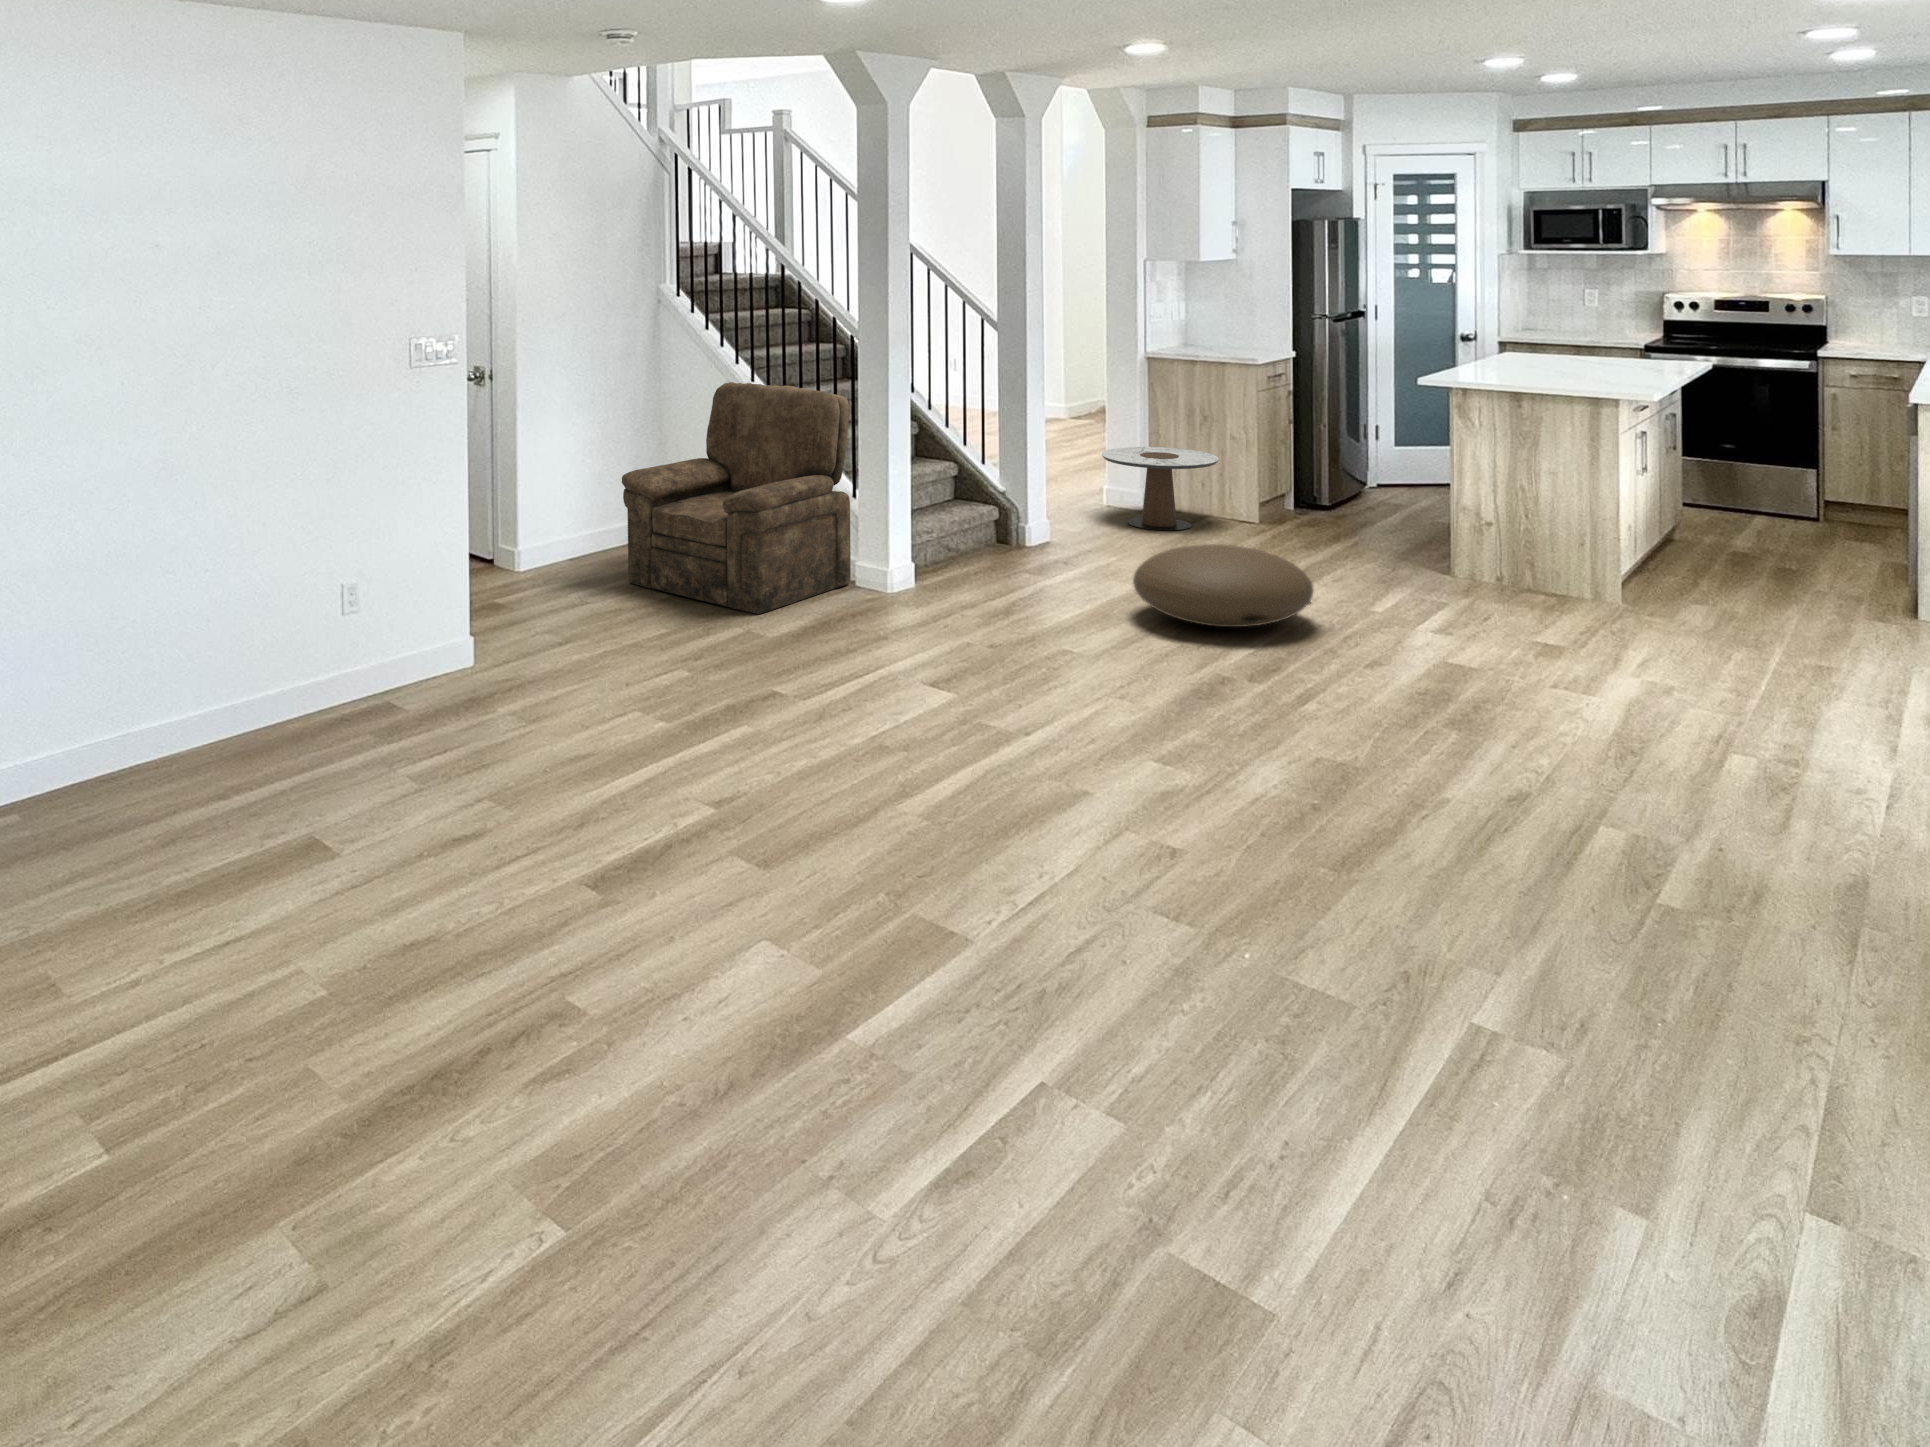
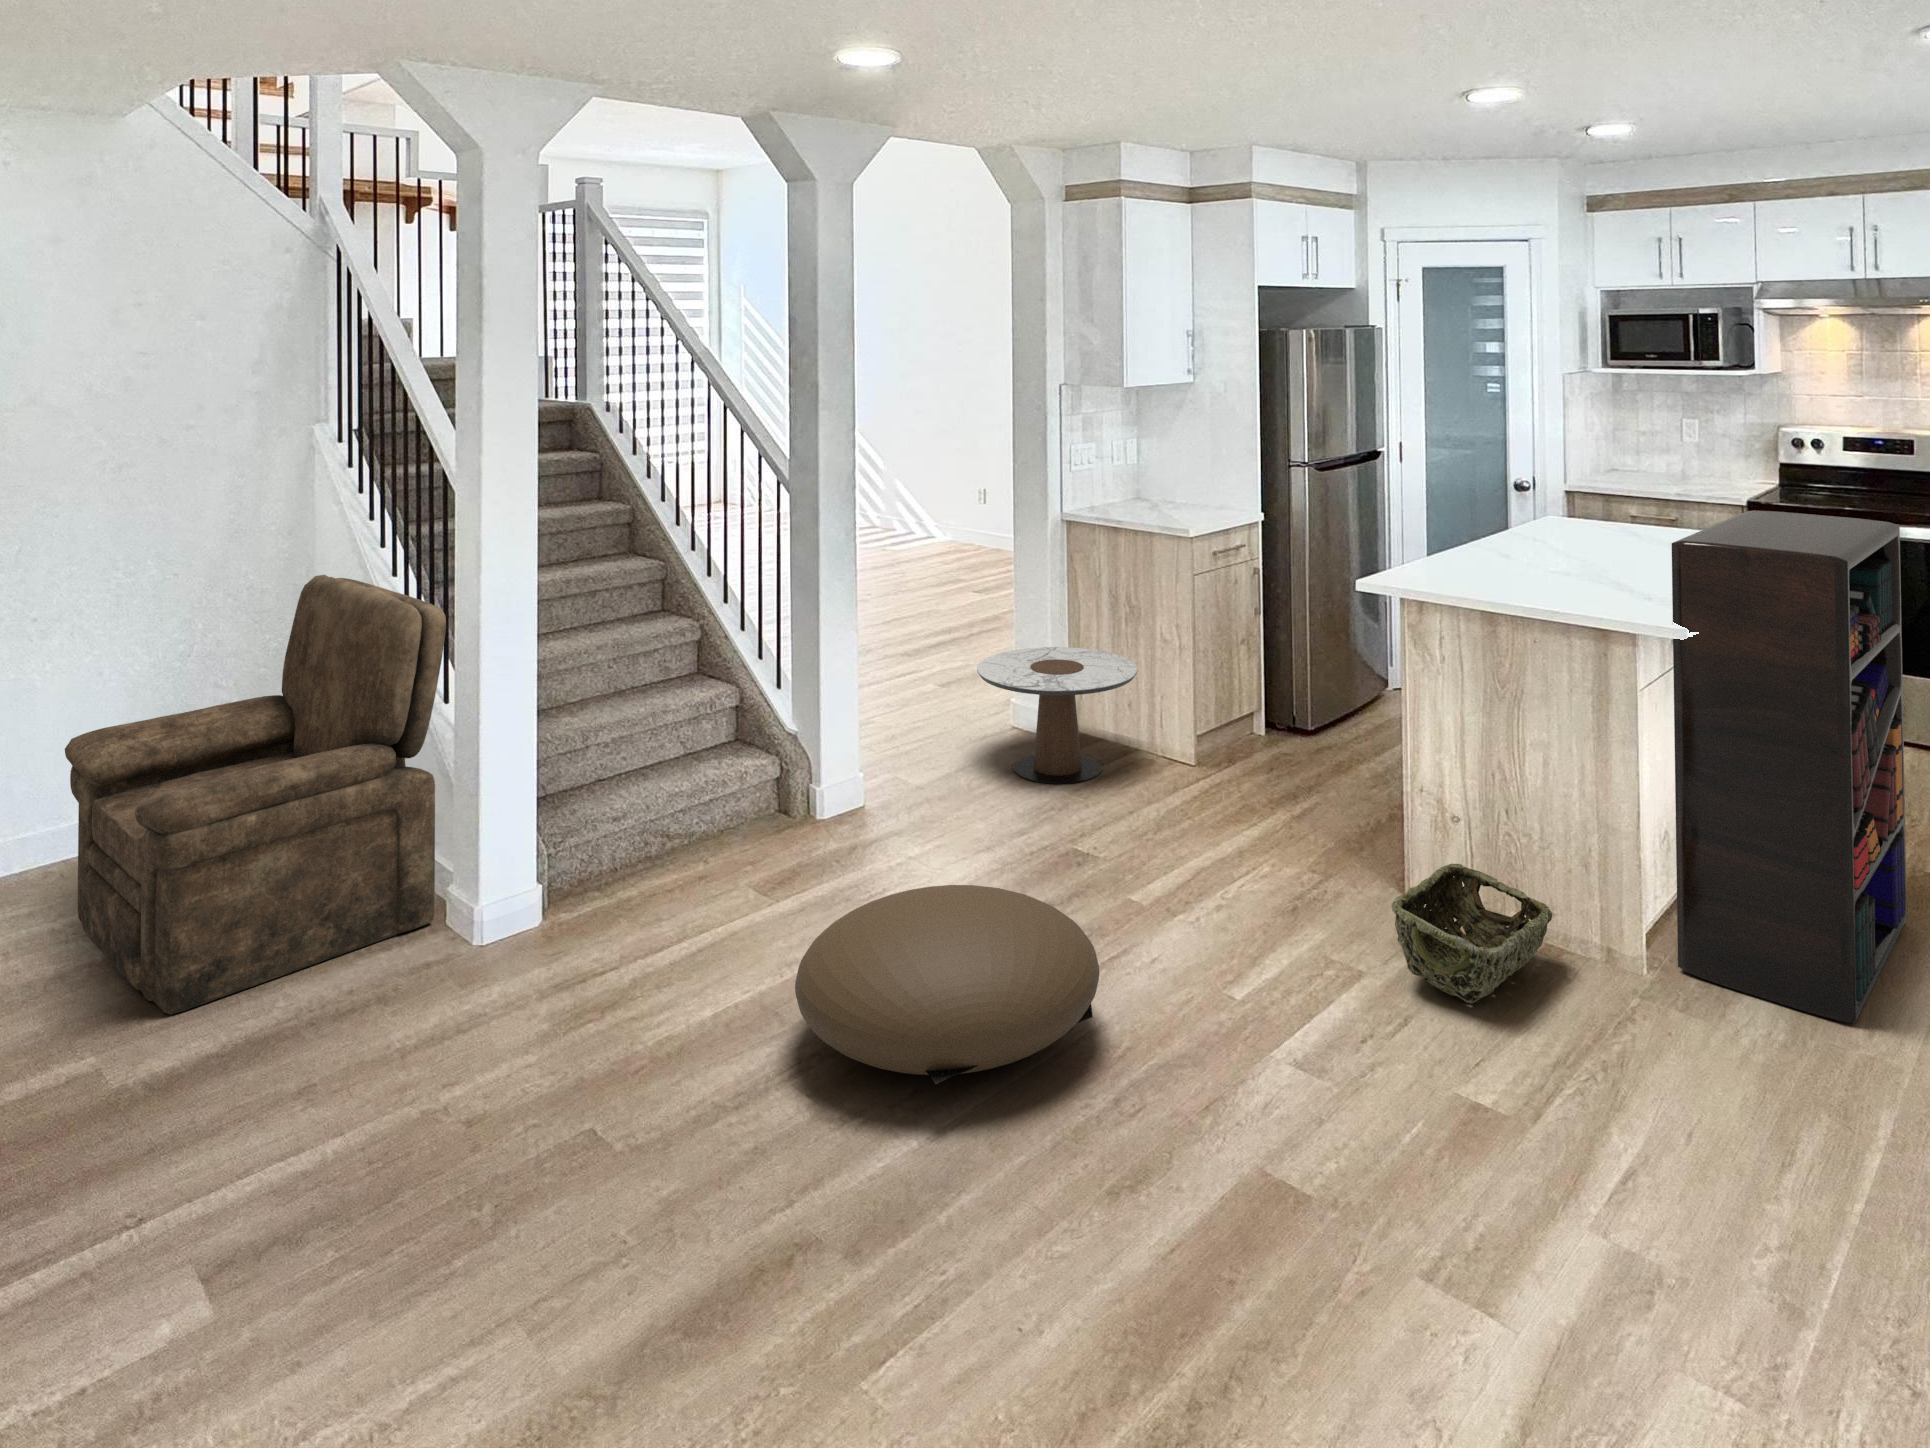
bookshelf: none [1637,333,1779,615] -> present [1672,510,1907,1022]
woven basket: none [1466,545,1560,609] -> present [1391,864,1552,1004]

